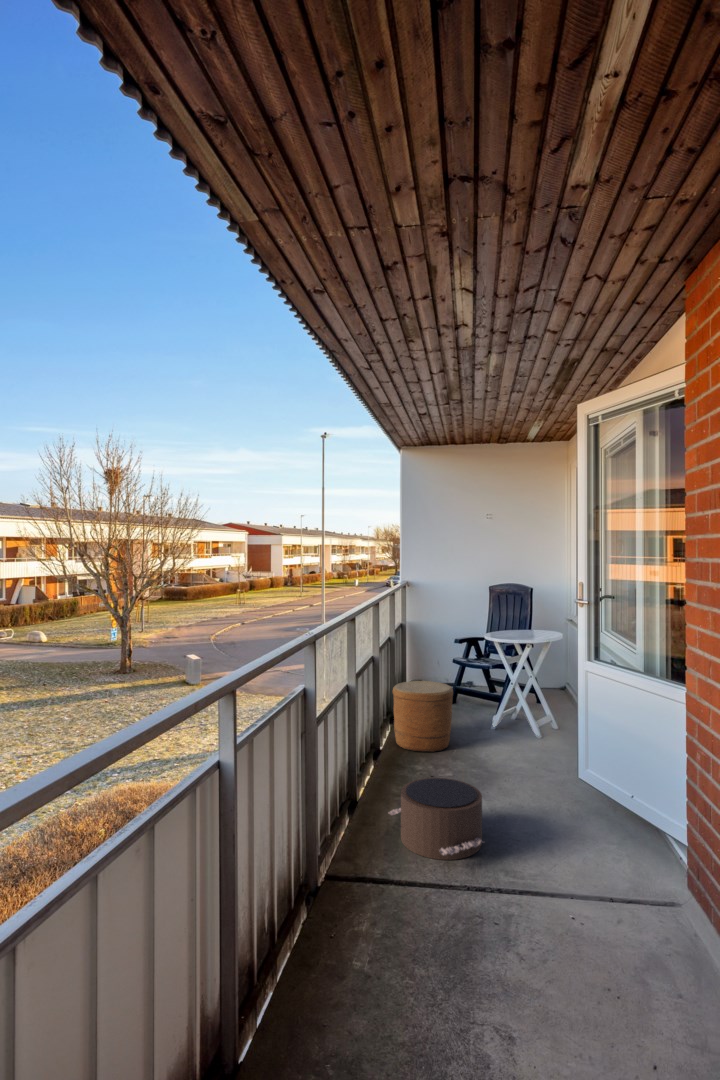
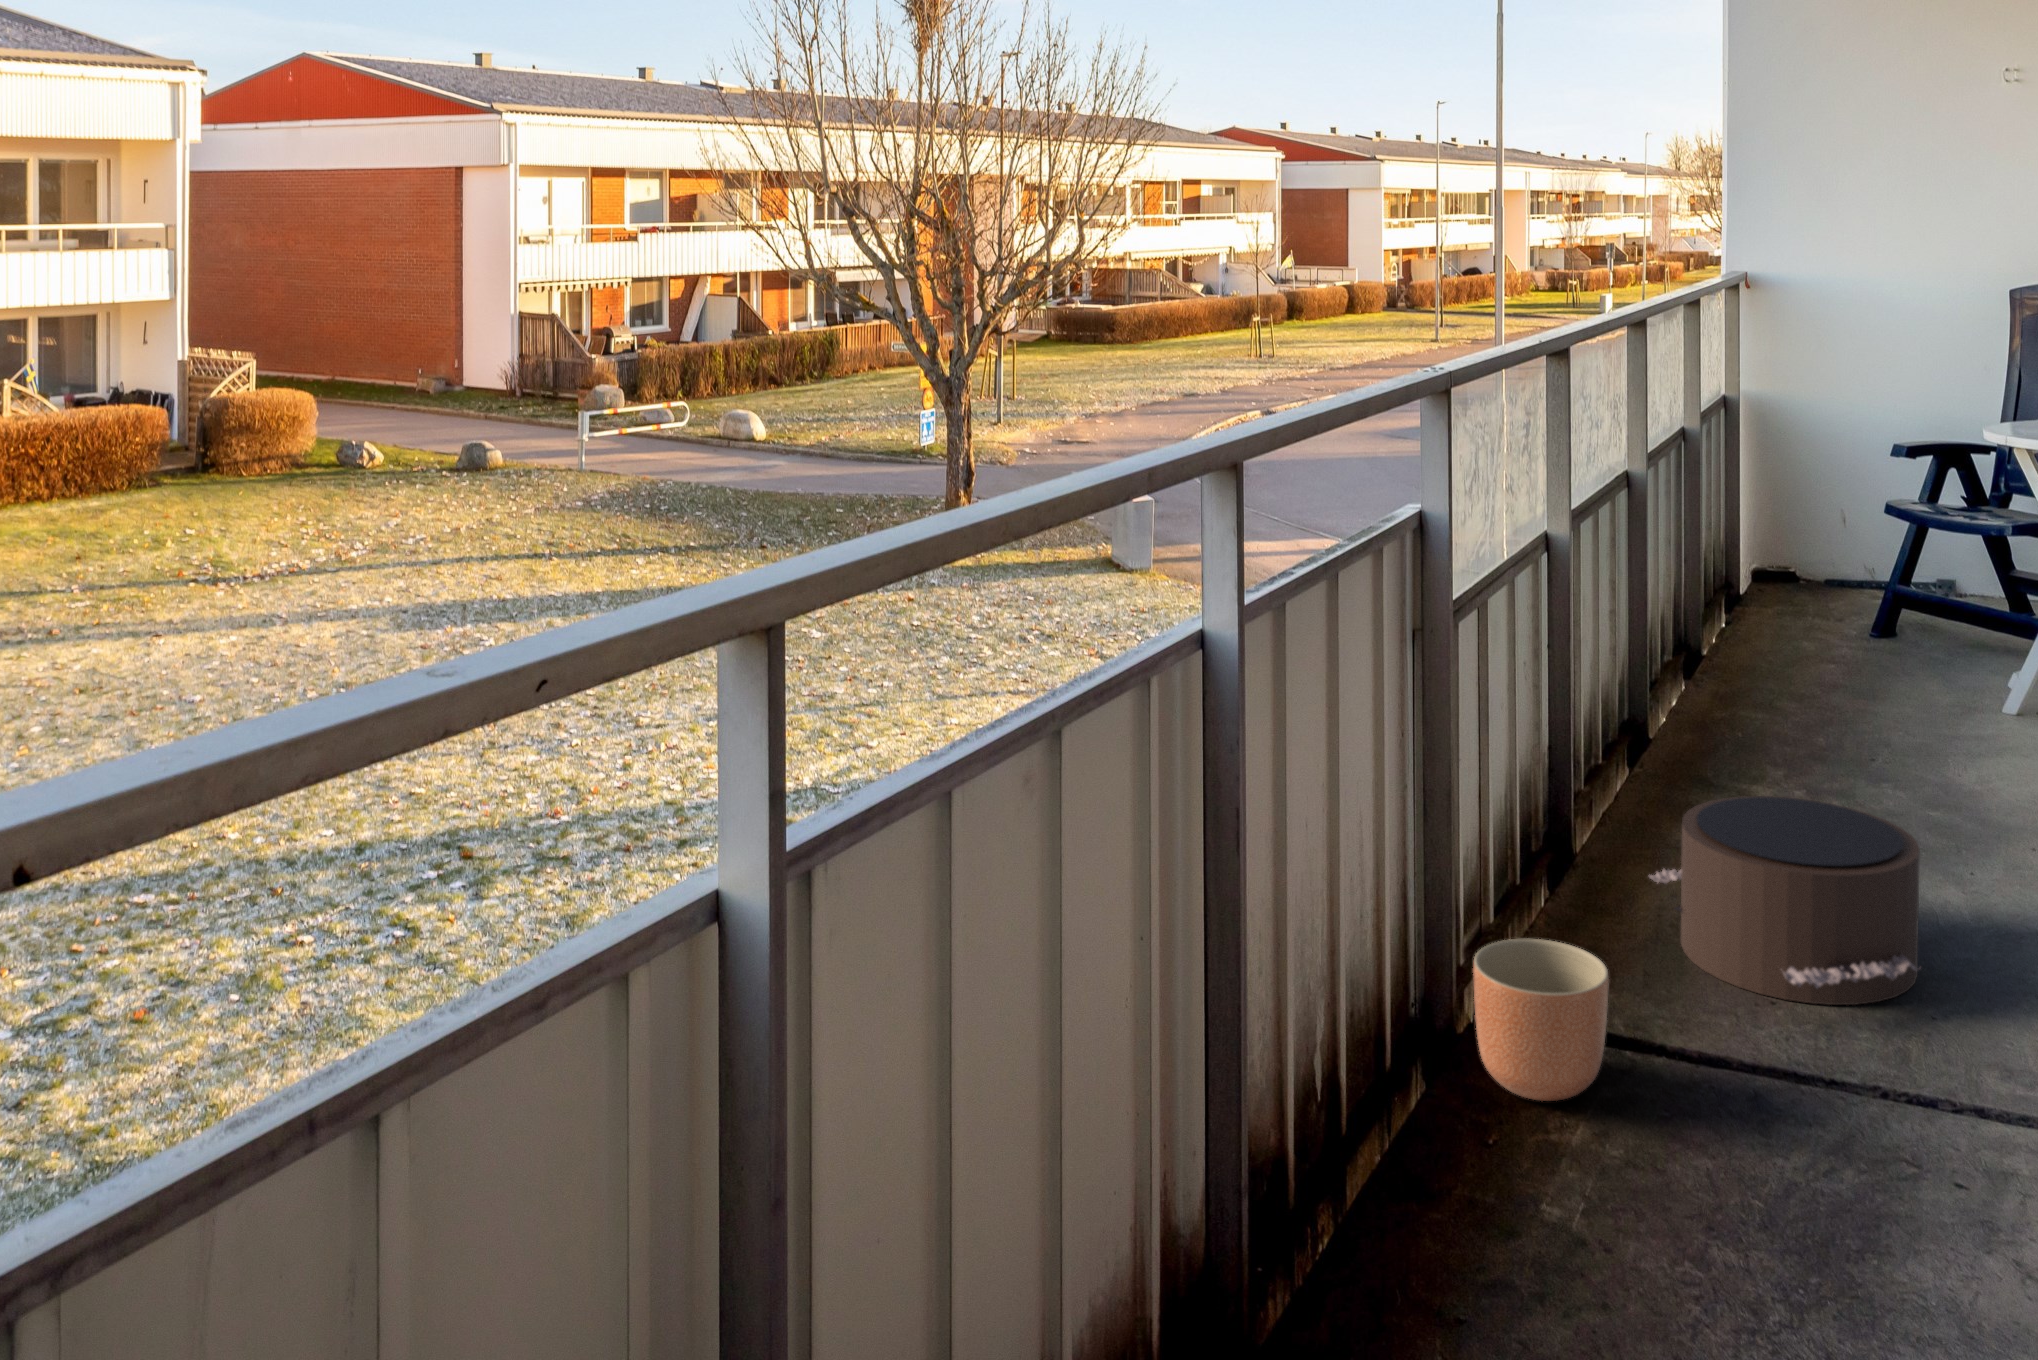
woven basket: present [393,681,453,752] -> none [1682,553,1868,752]
planter: none [329,853,380,923] -> present [1473,939,1609,1101]

